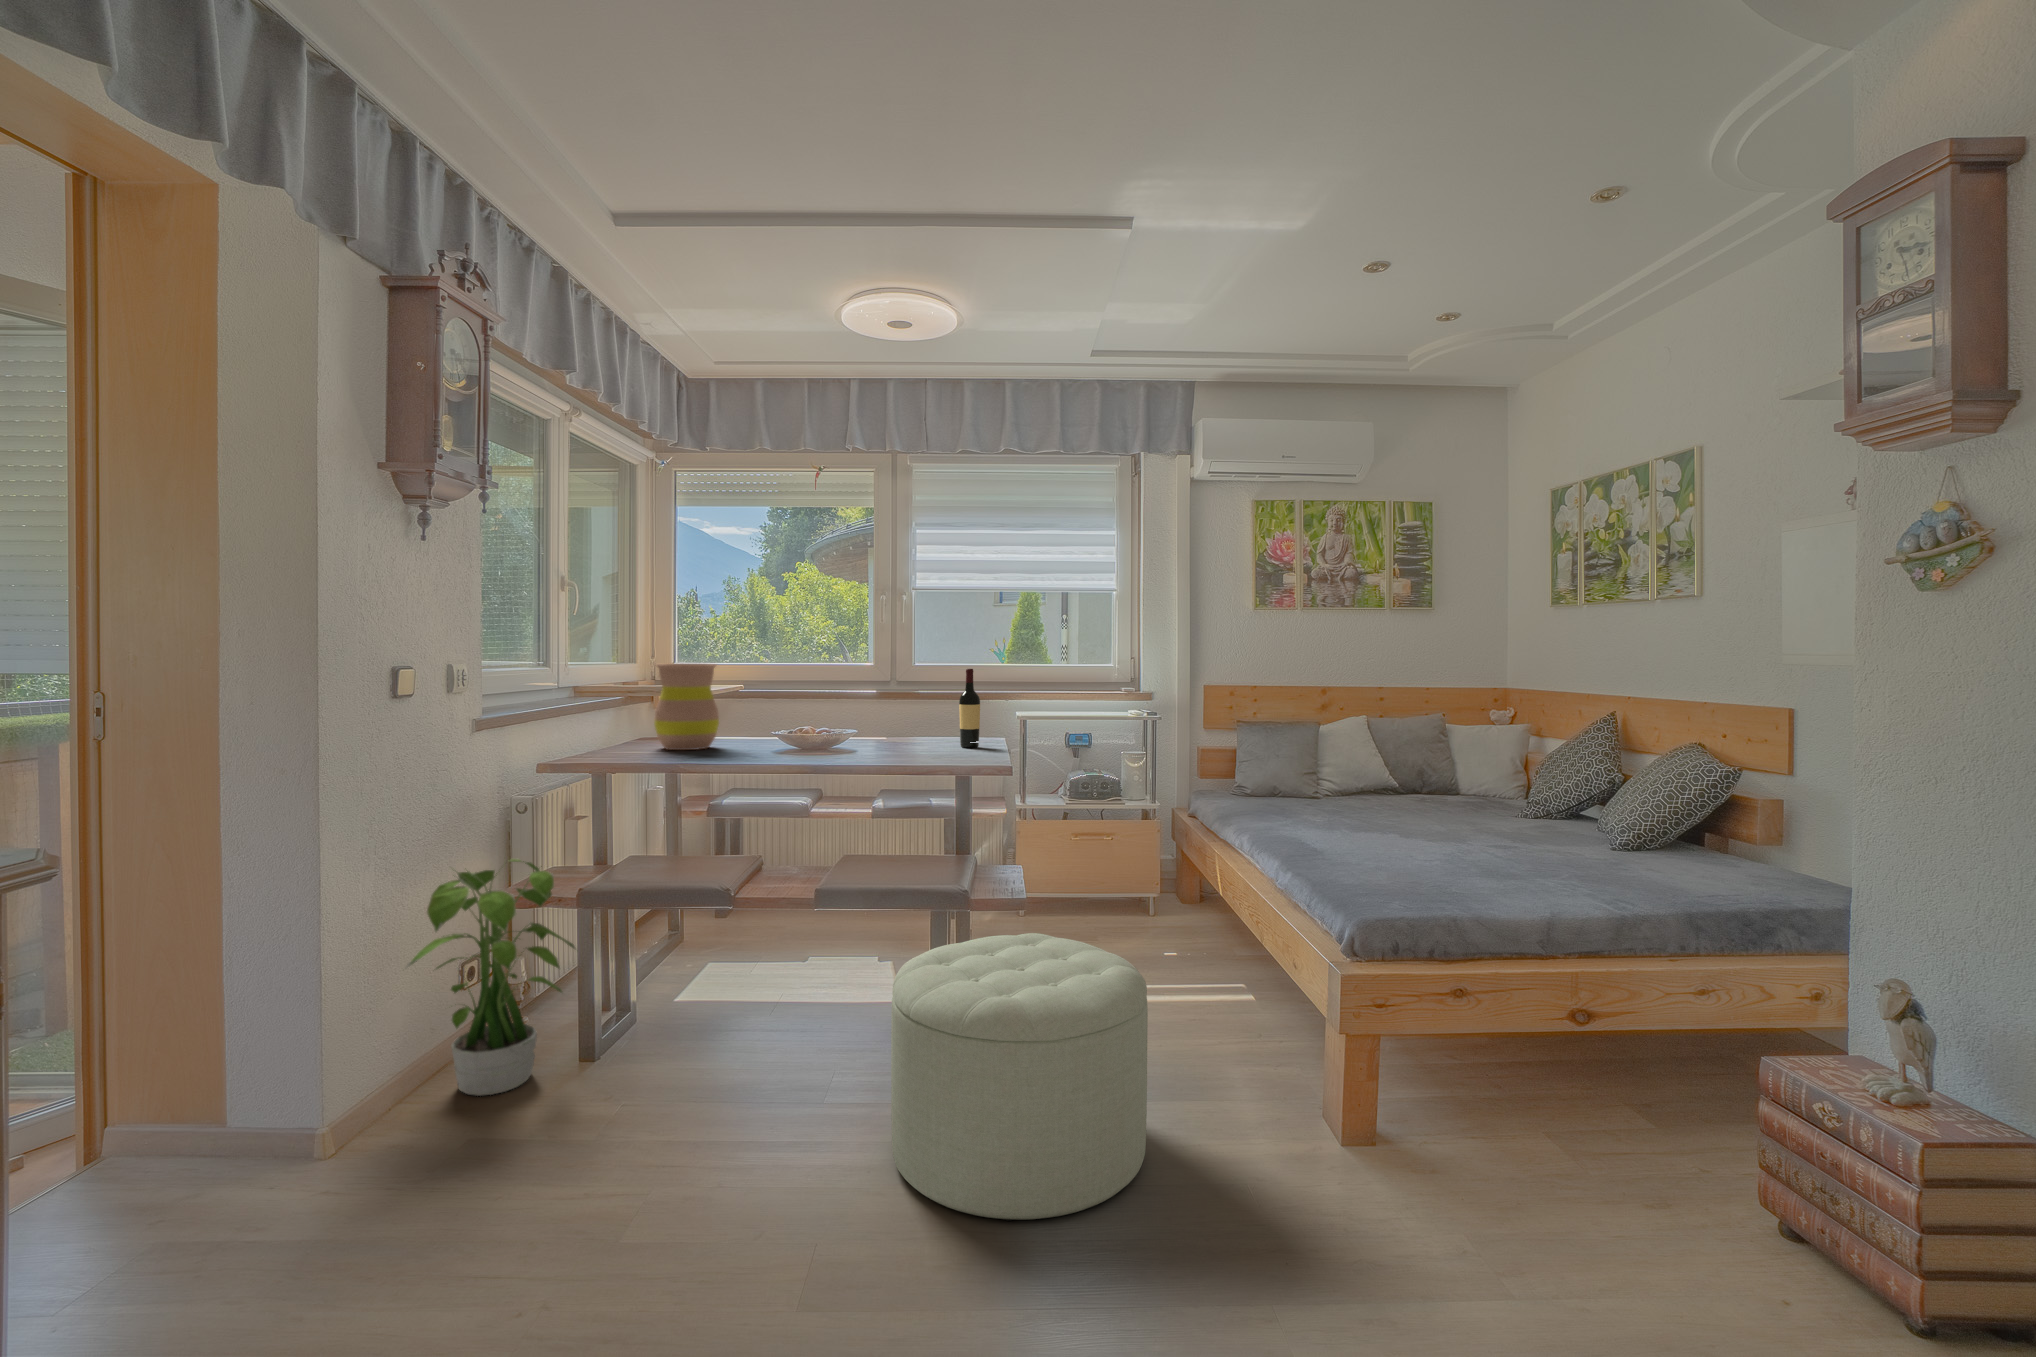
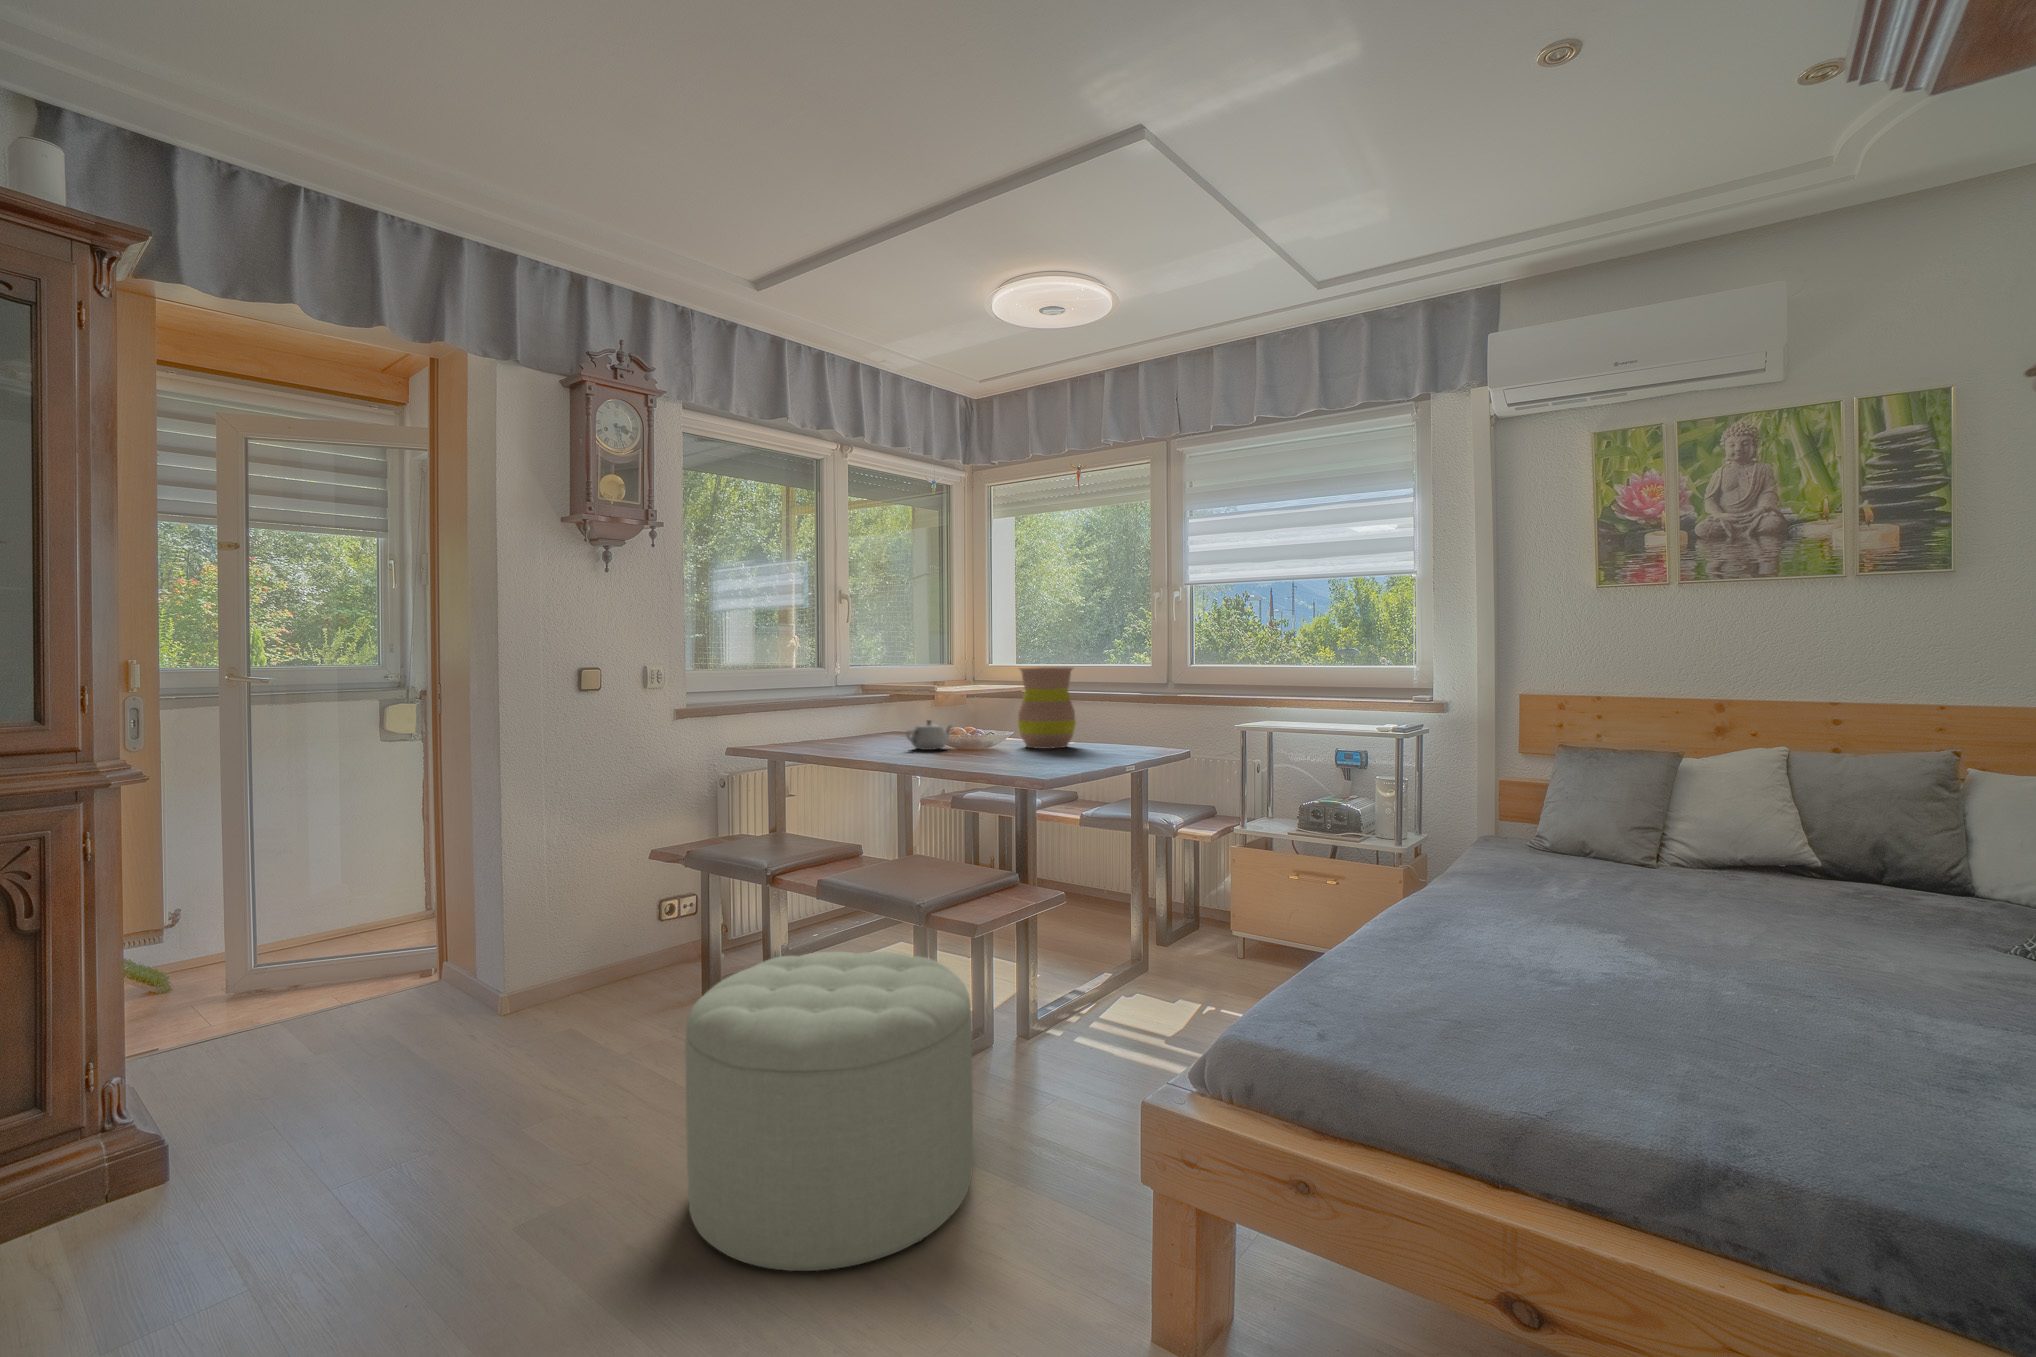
vase: present [654,663,719,750] -> present [1018,667,1076,749]
wine bottle: present [959,669,980,748] -> none [1103,669,1126,756]
teapot: none [767,721,807,752] -> present [906,720,952,750]
potted plant: present [406,859,575,1096] -> none [561,821,688,1008]

